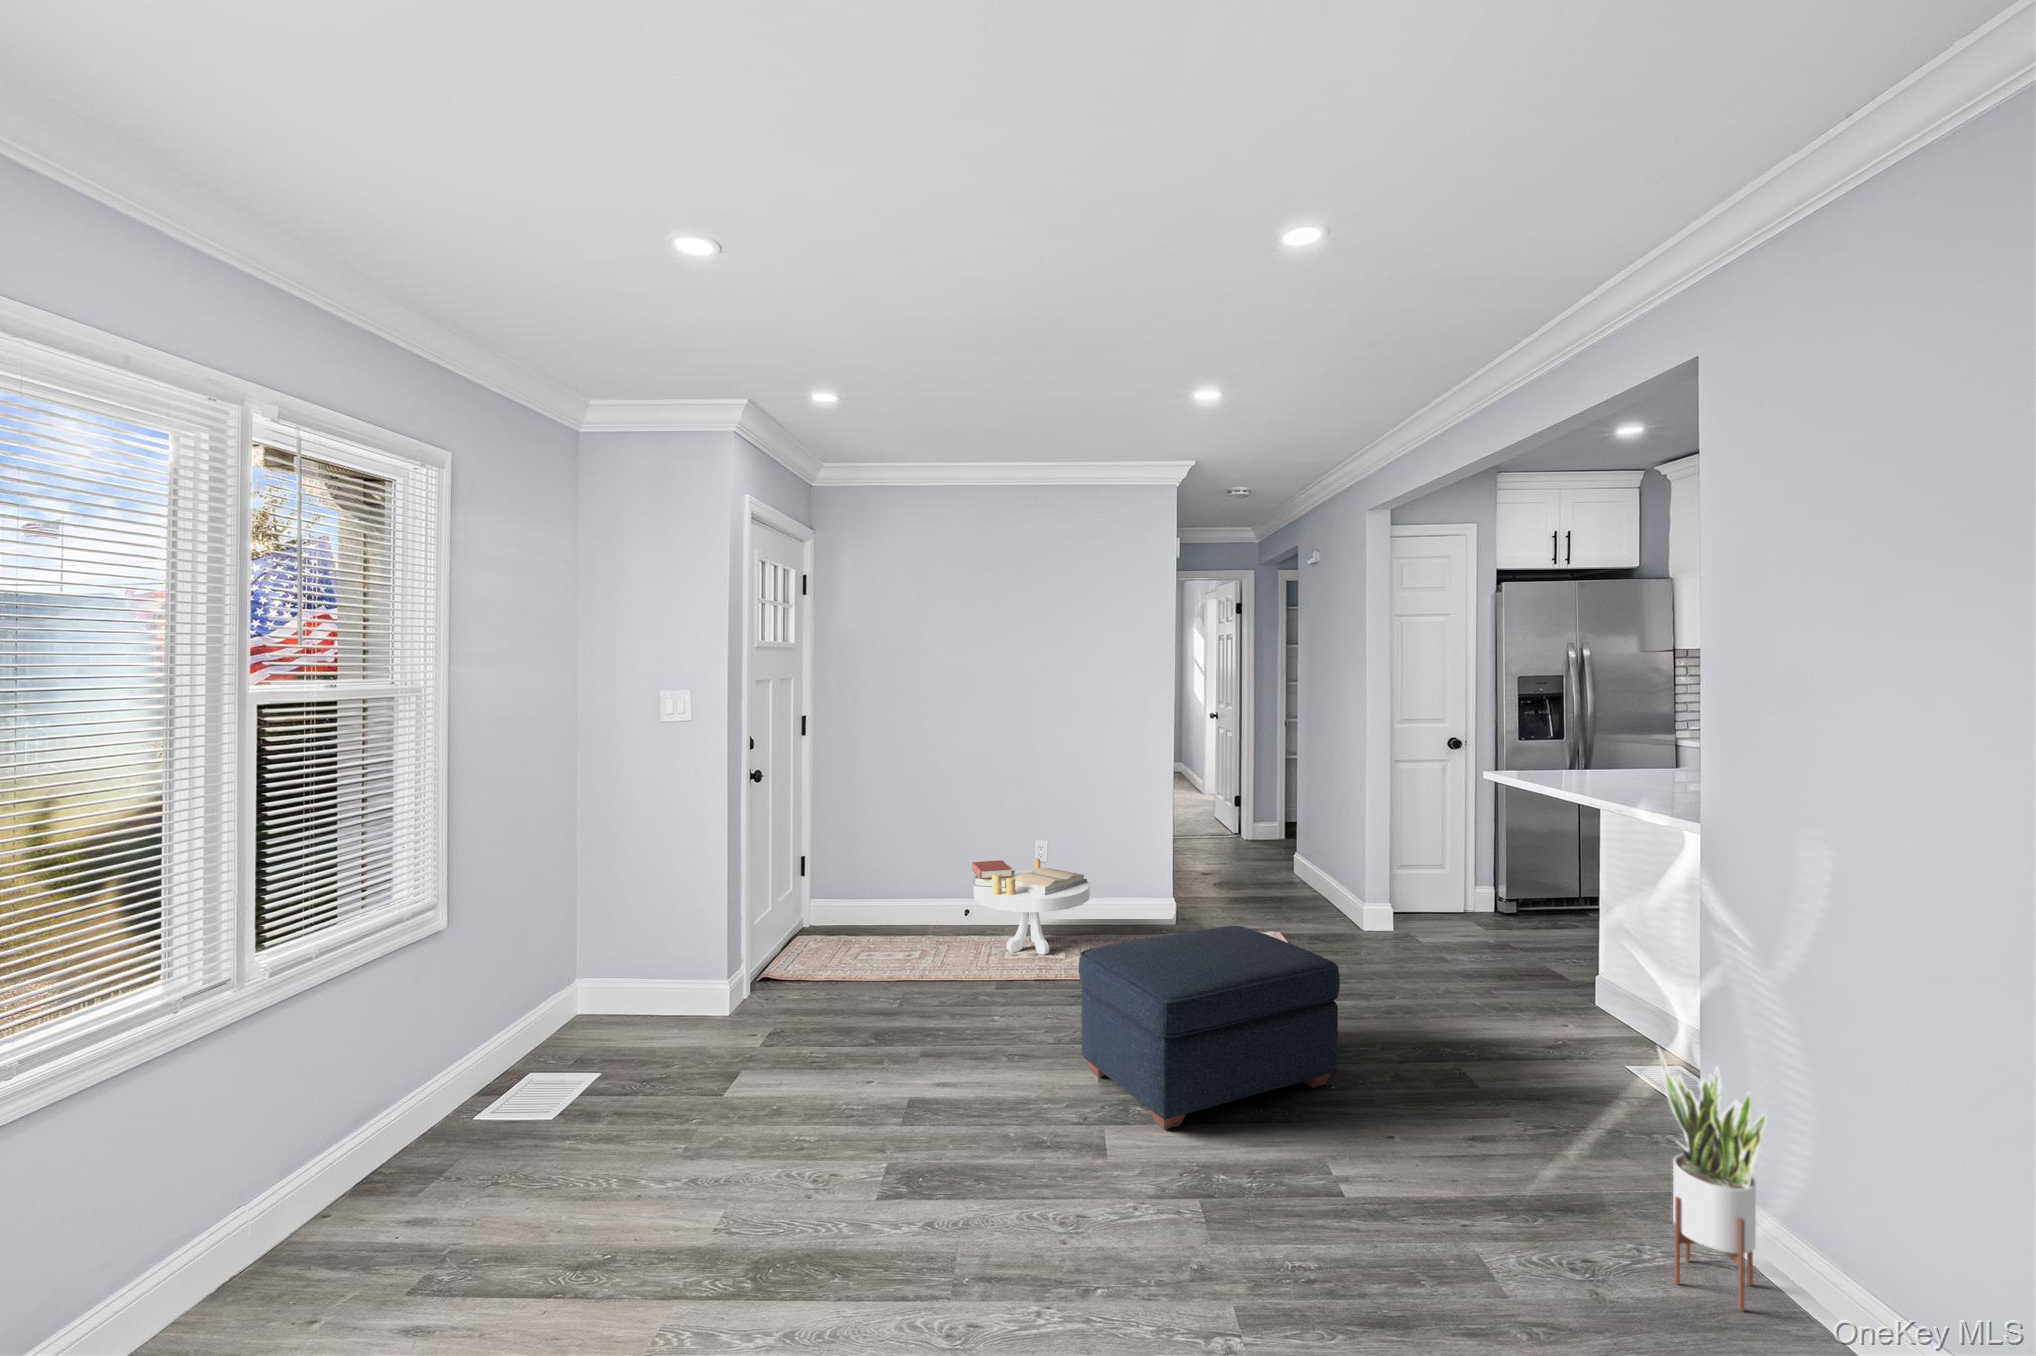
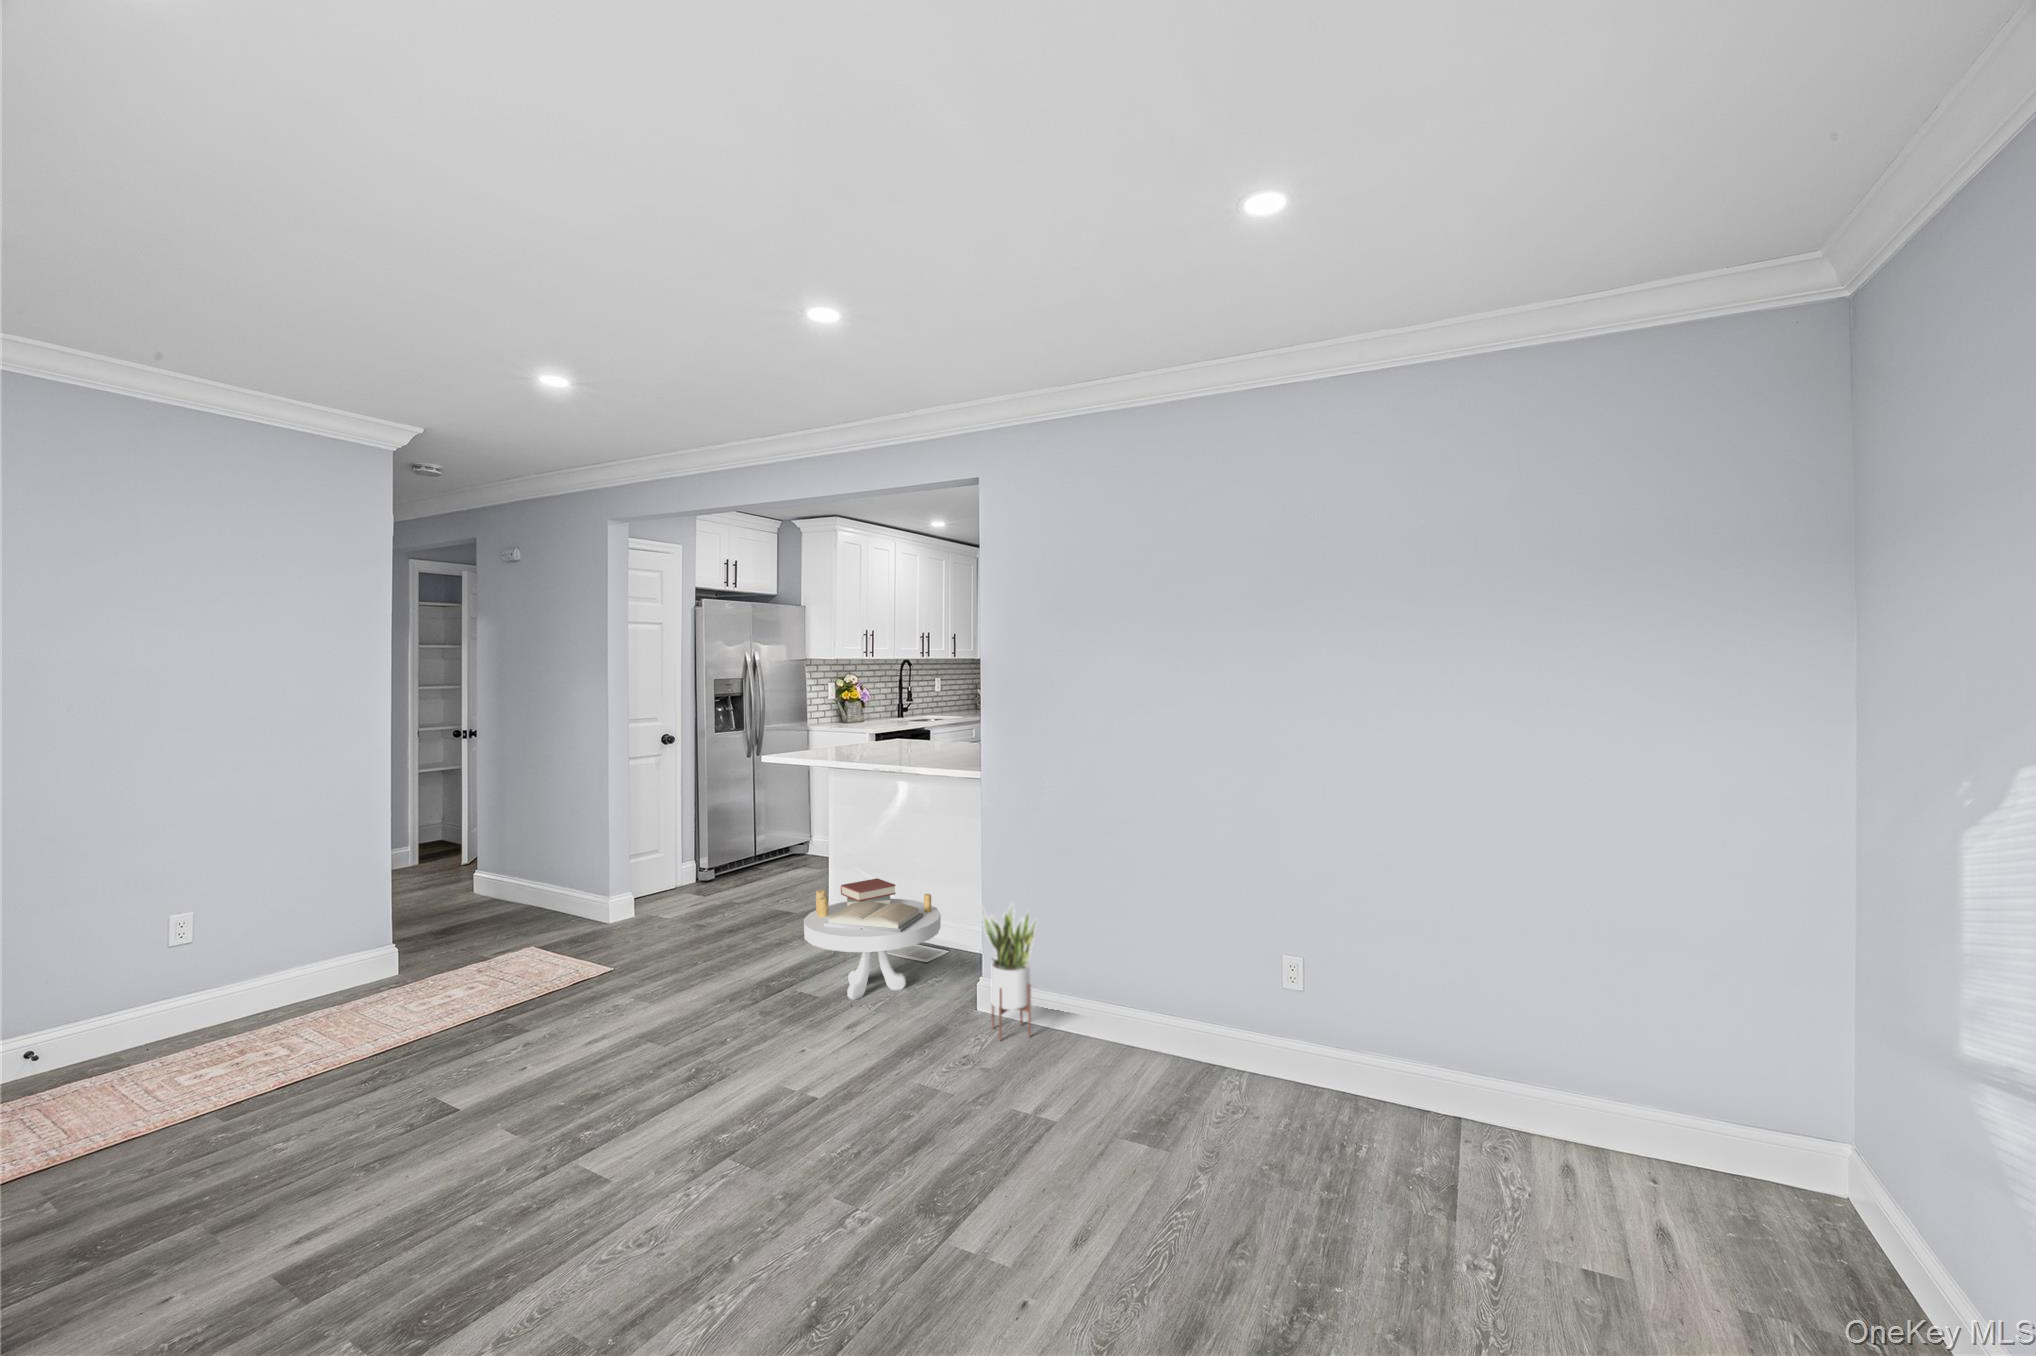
side table: present [972,858,1090,955] -> present [804,878,941,1000]
ottoman: present [1079,926,1340,1129] -> none [474,926,732,1132]

